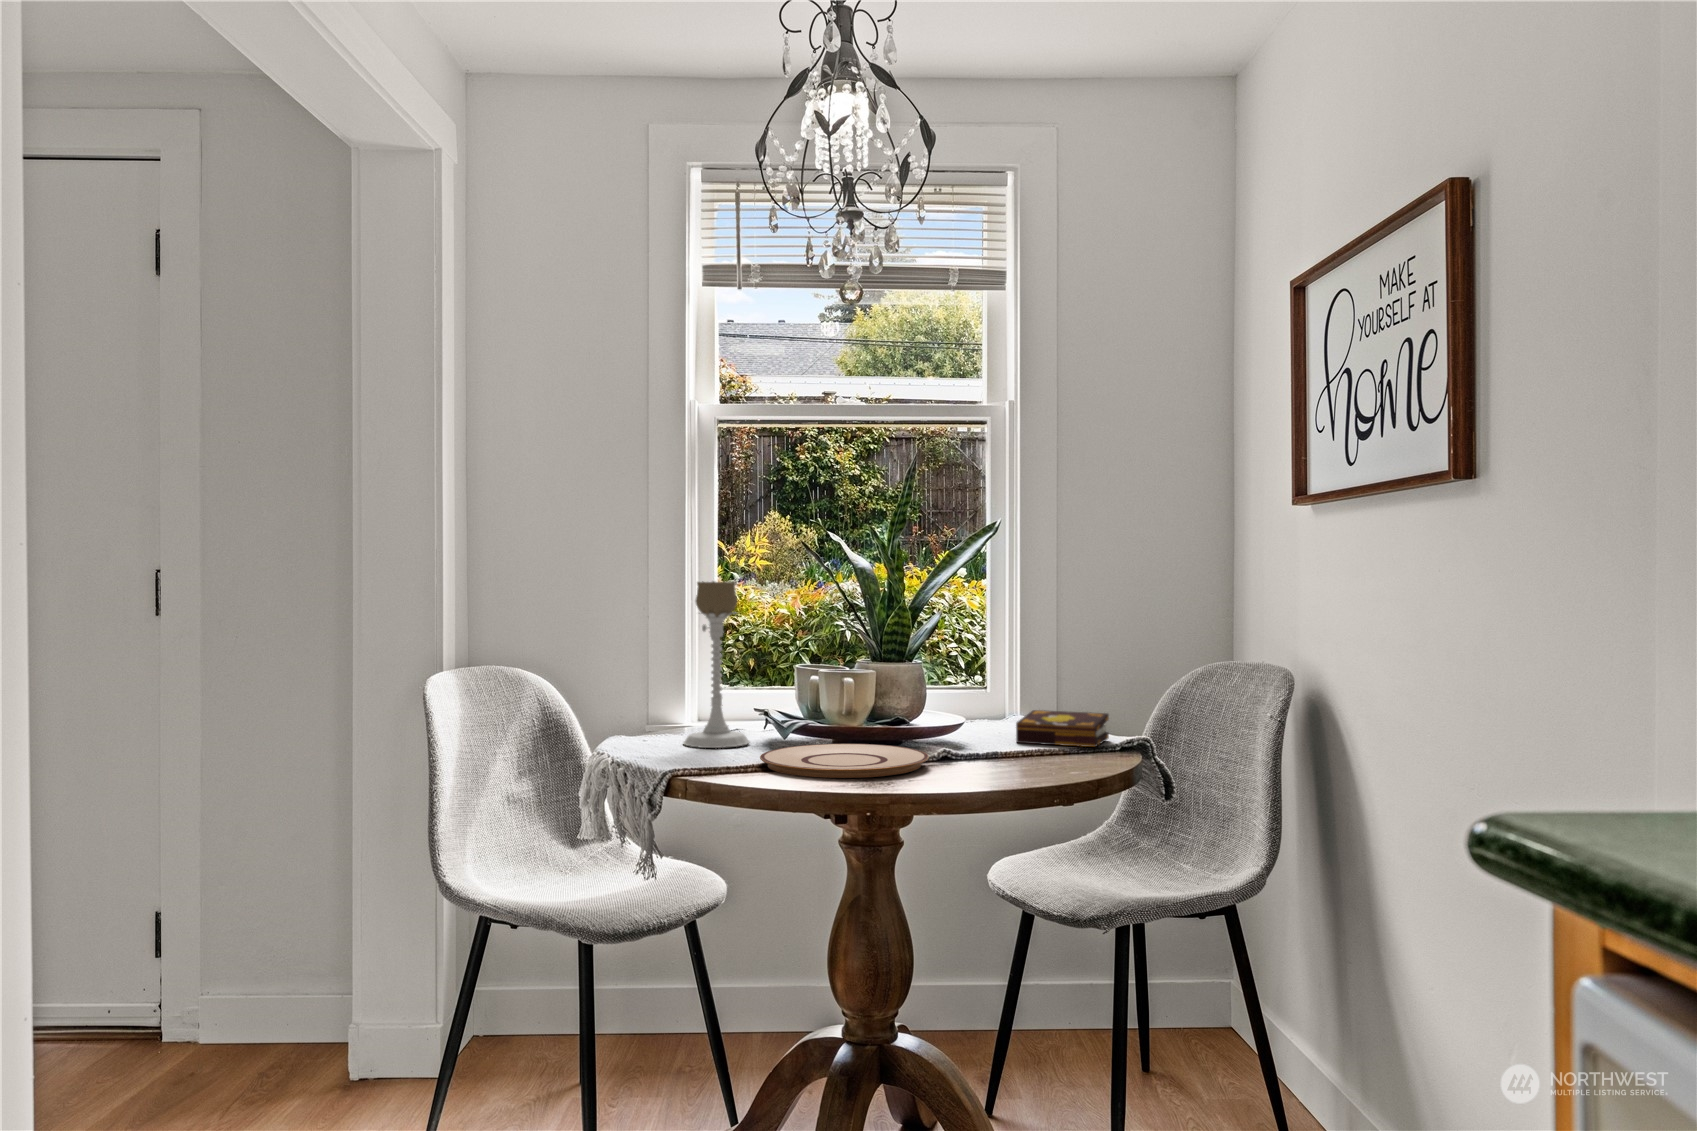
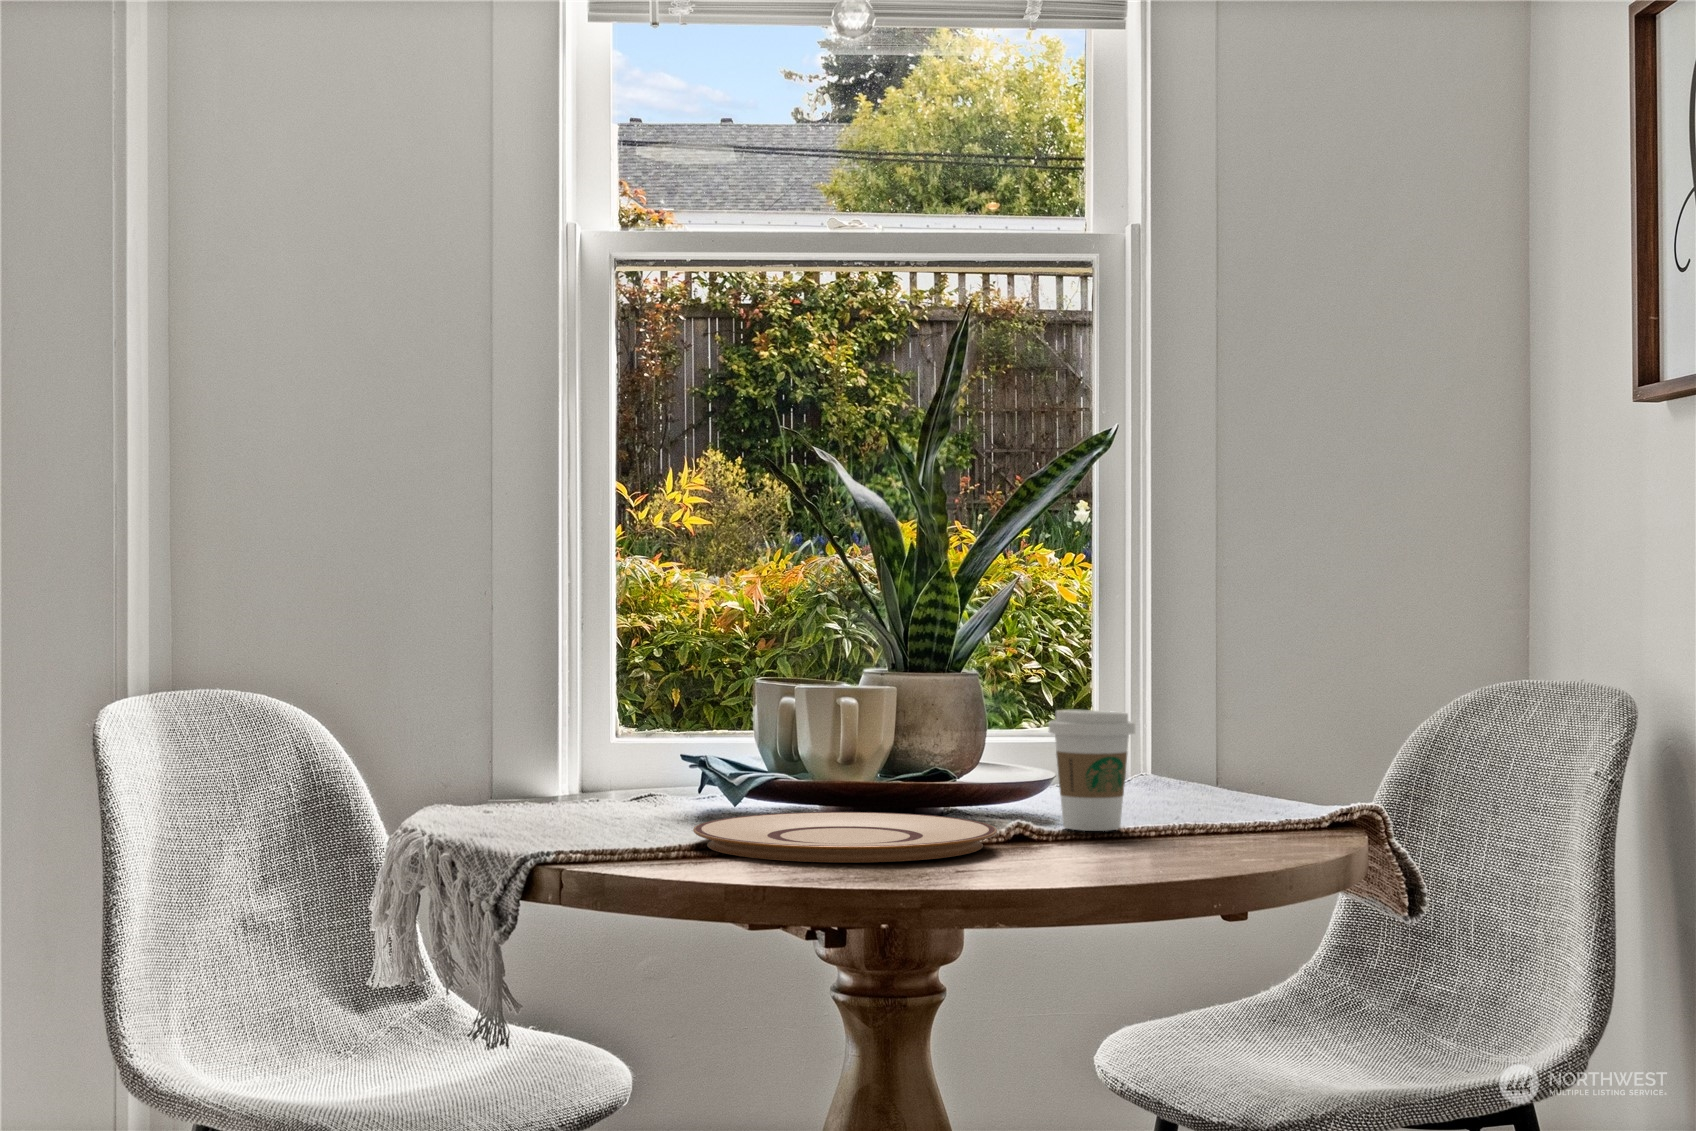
candle holder: present [683,581,750,748] -> none [556,526,675,820]
coffee cup: none [961,684,1009,753] -> present [1049,710,1135,831]
book: present [1016,710,1109,747] -> none [1143,764,1303,825]

